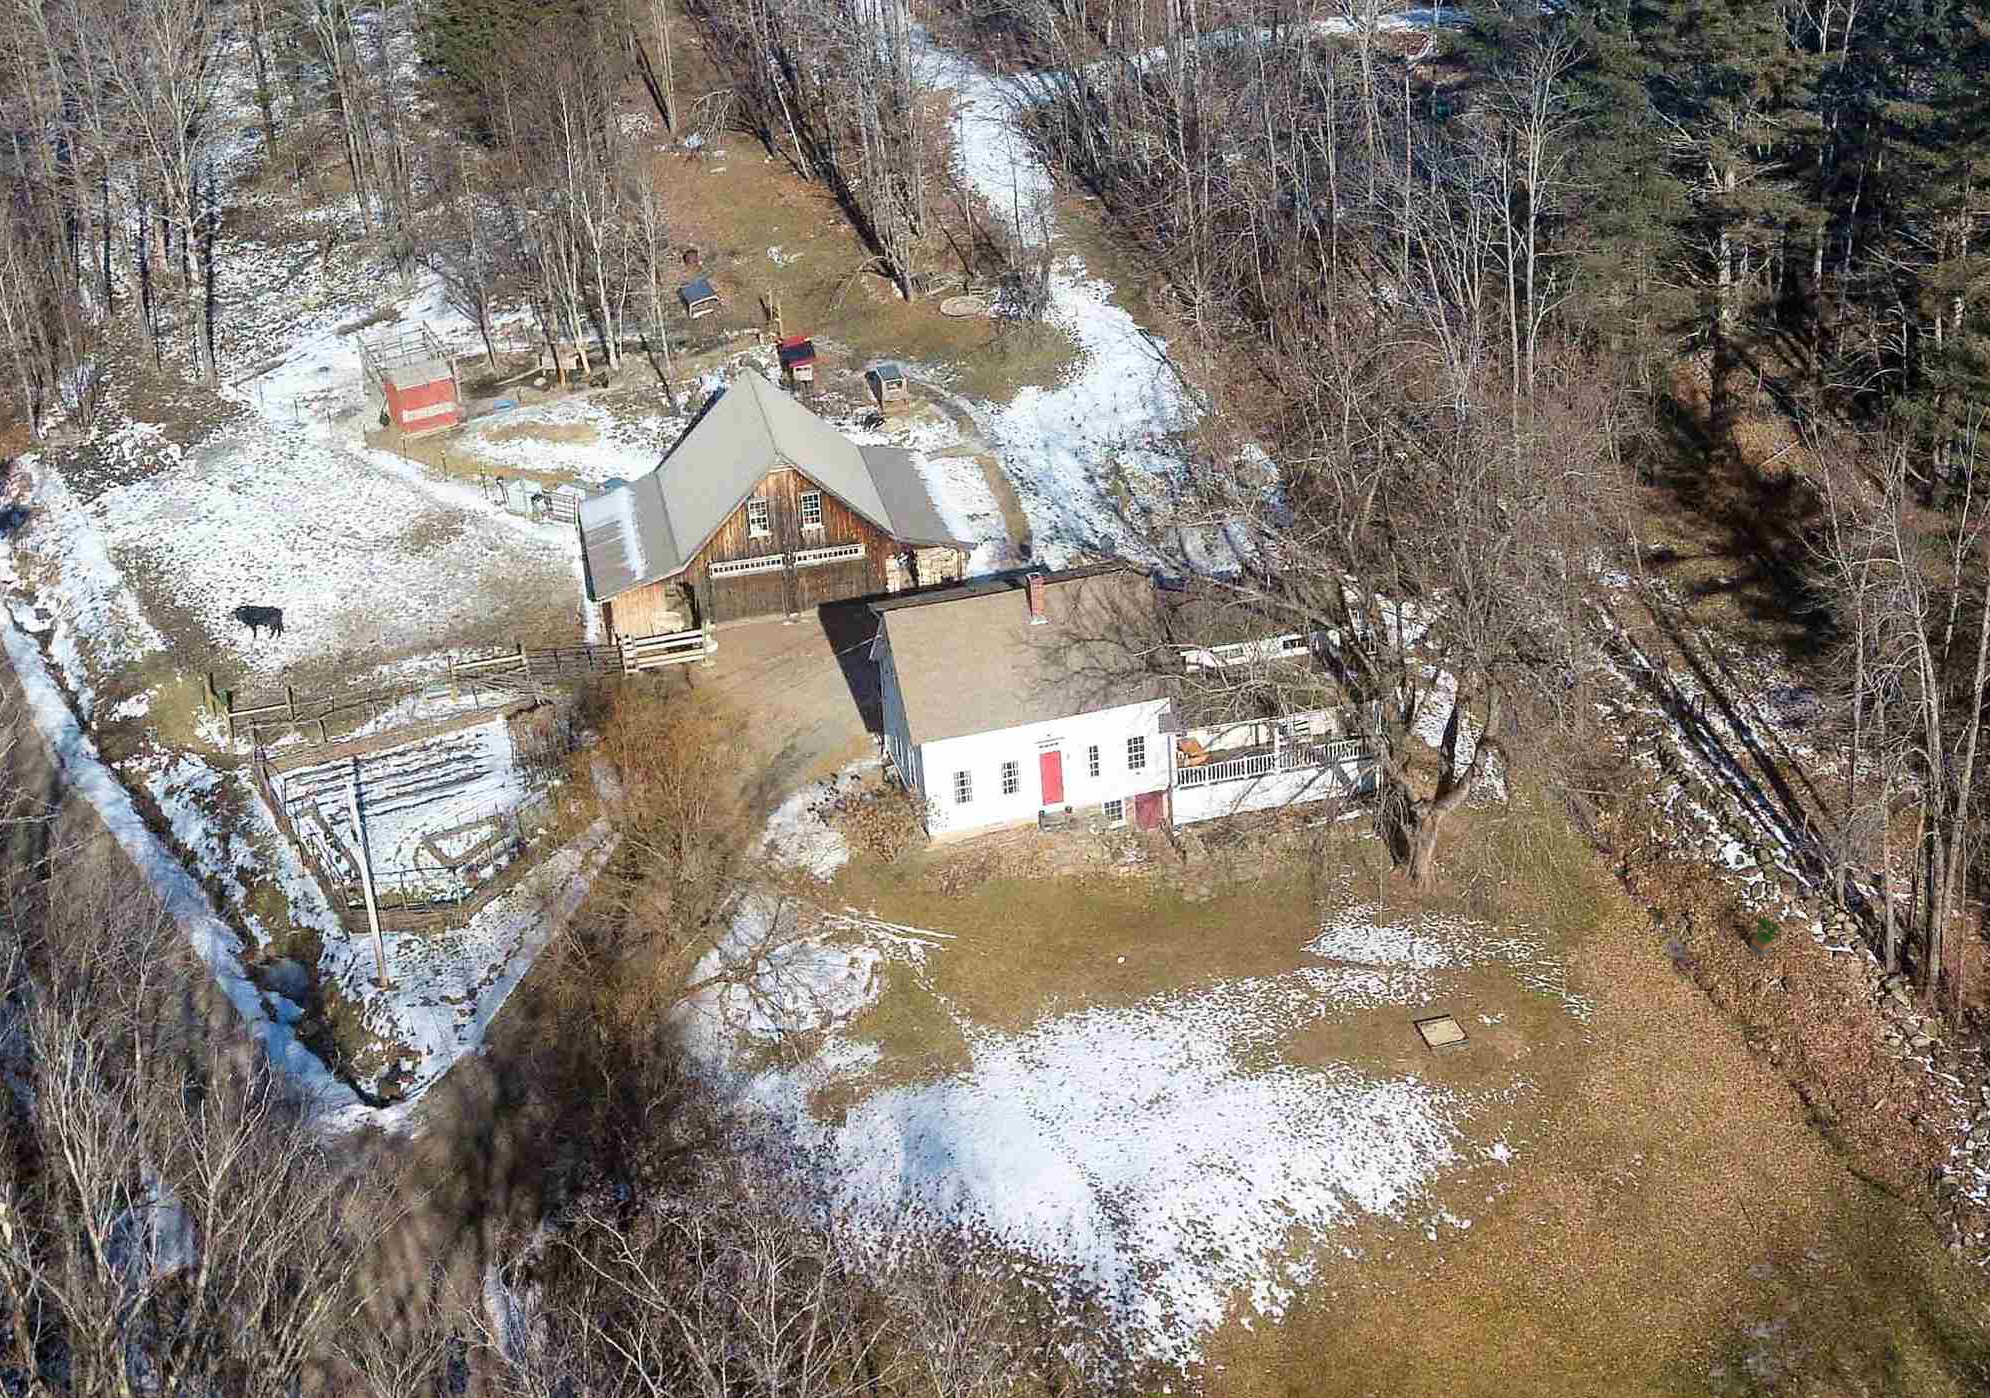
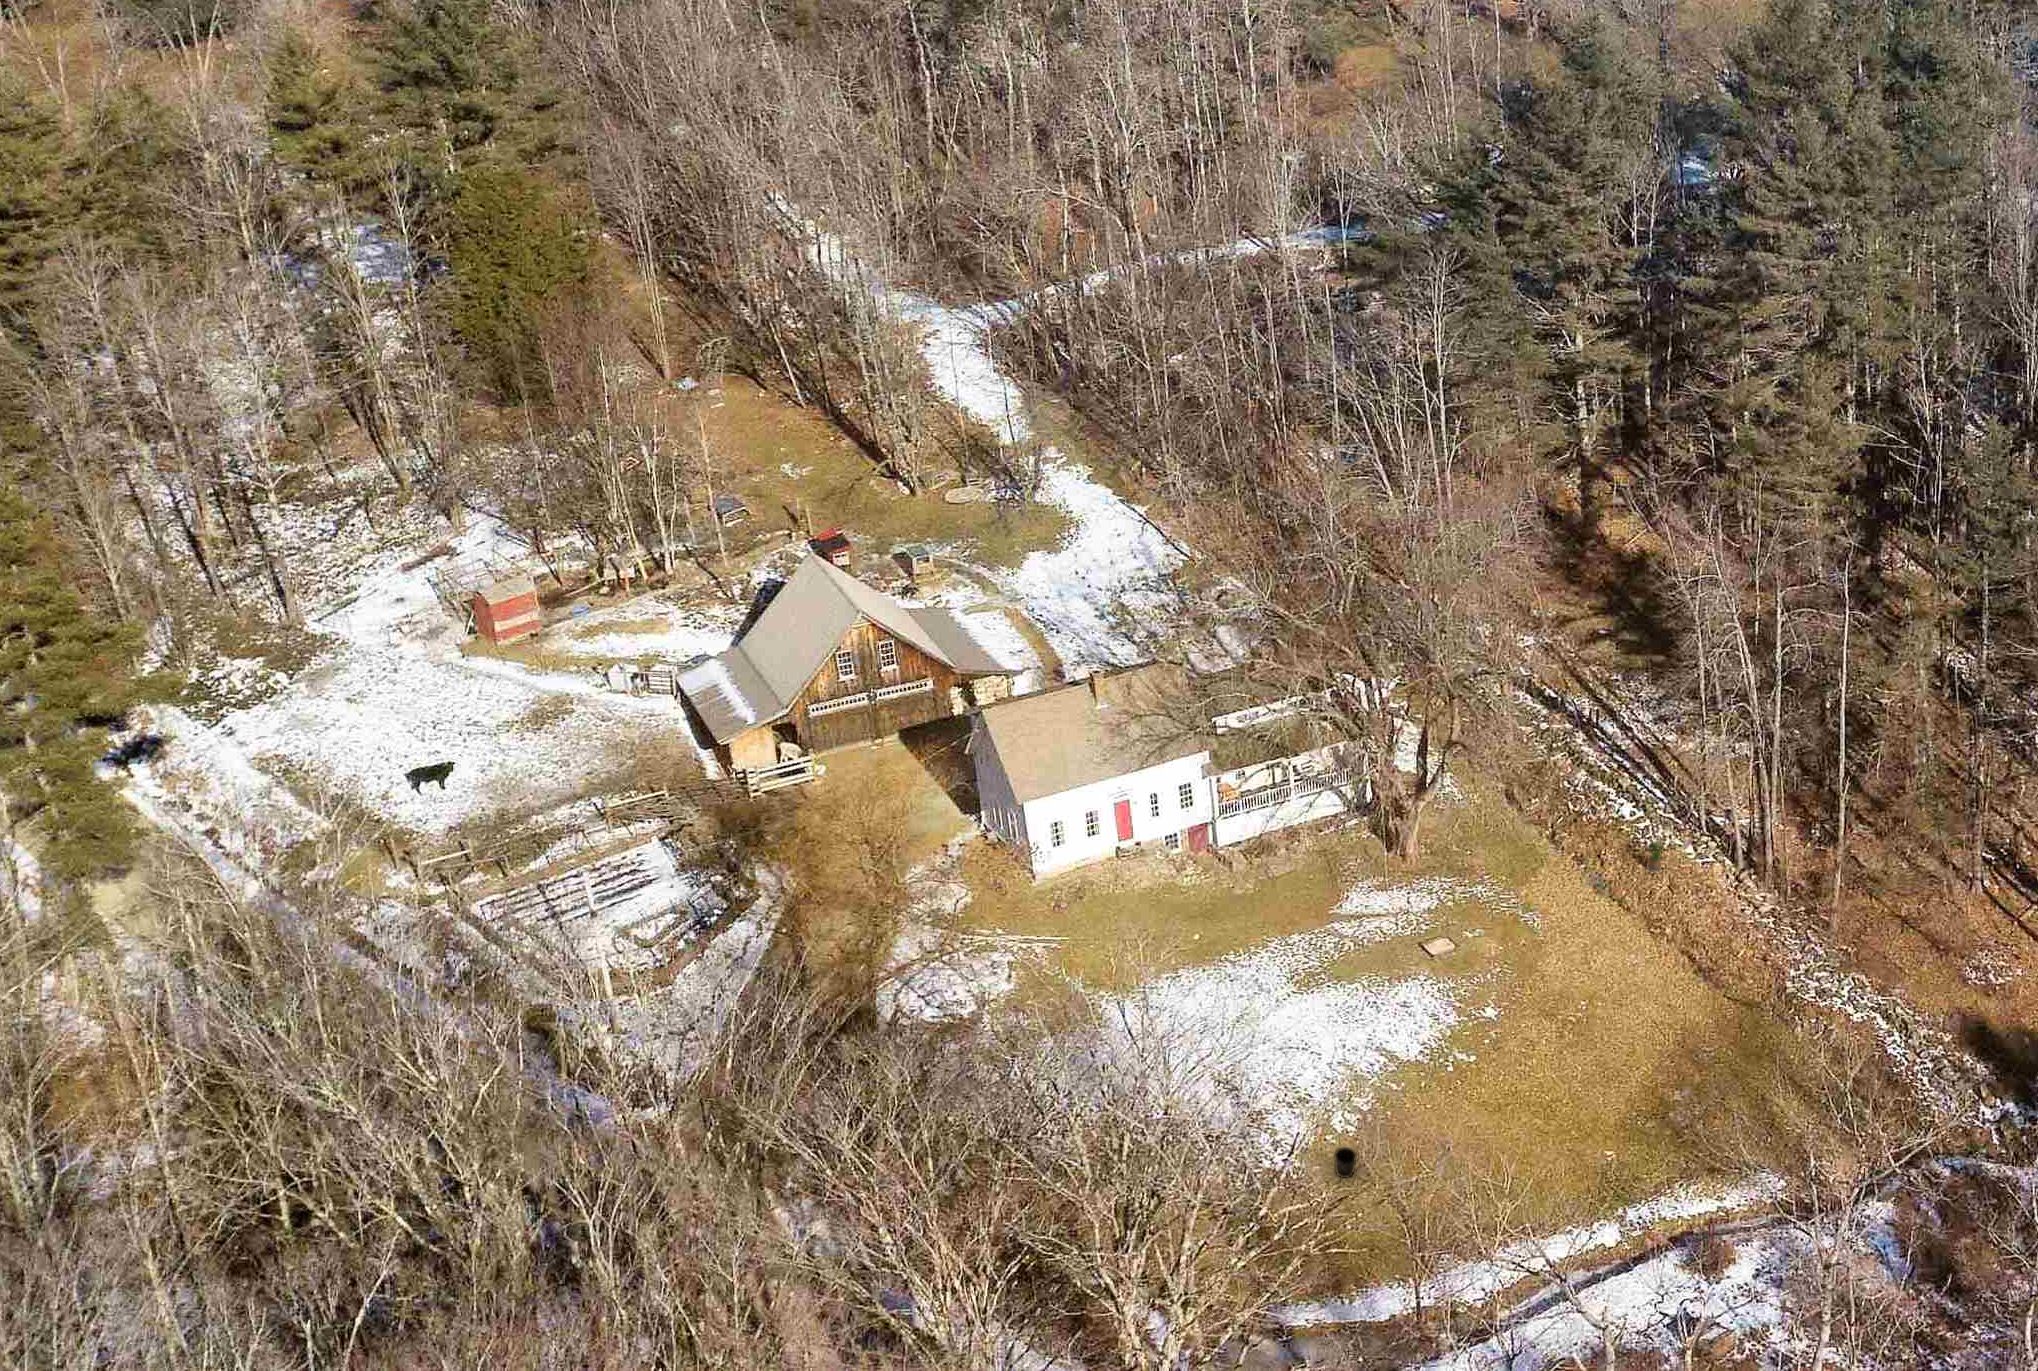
bucket: none [1272,1320,1302,1362] -> present [1334,1147,1357,1178]

